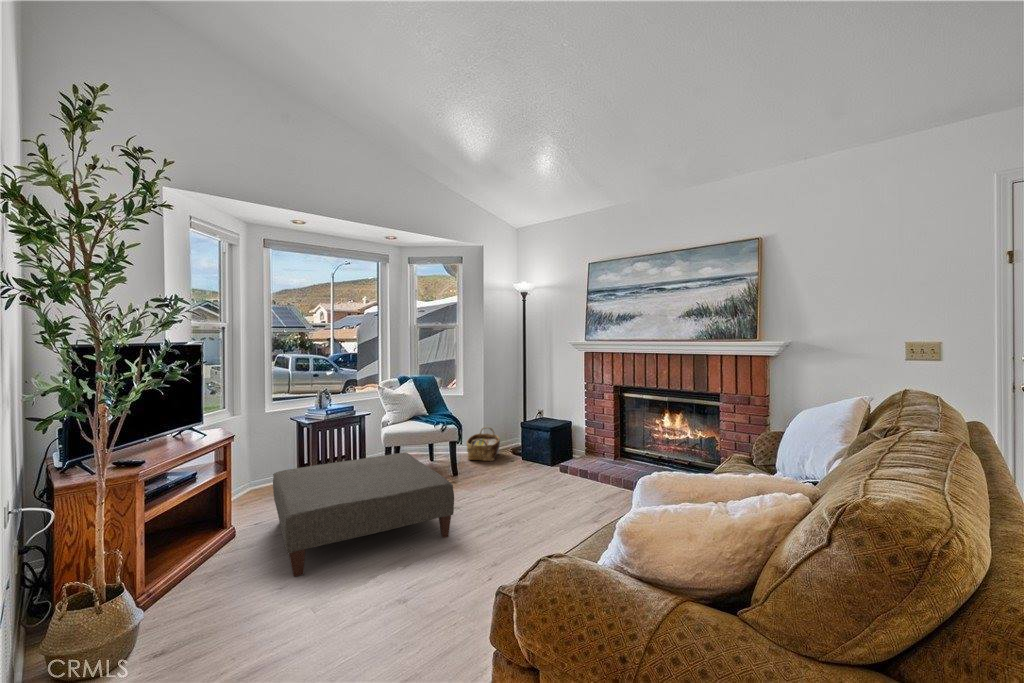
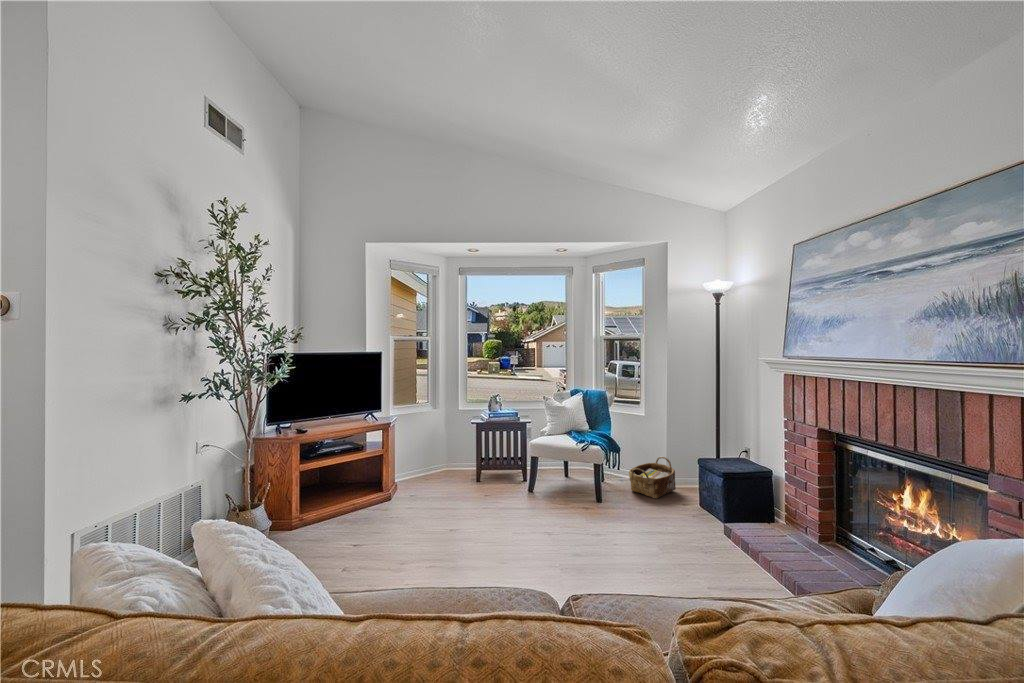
ottoman: present [273,452,454,577] -> none [350,458,531,565]

